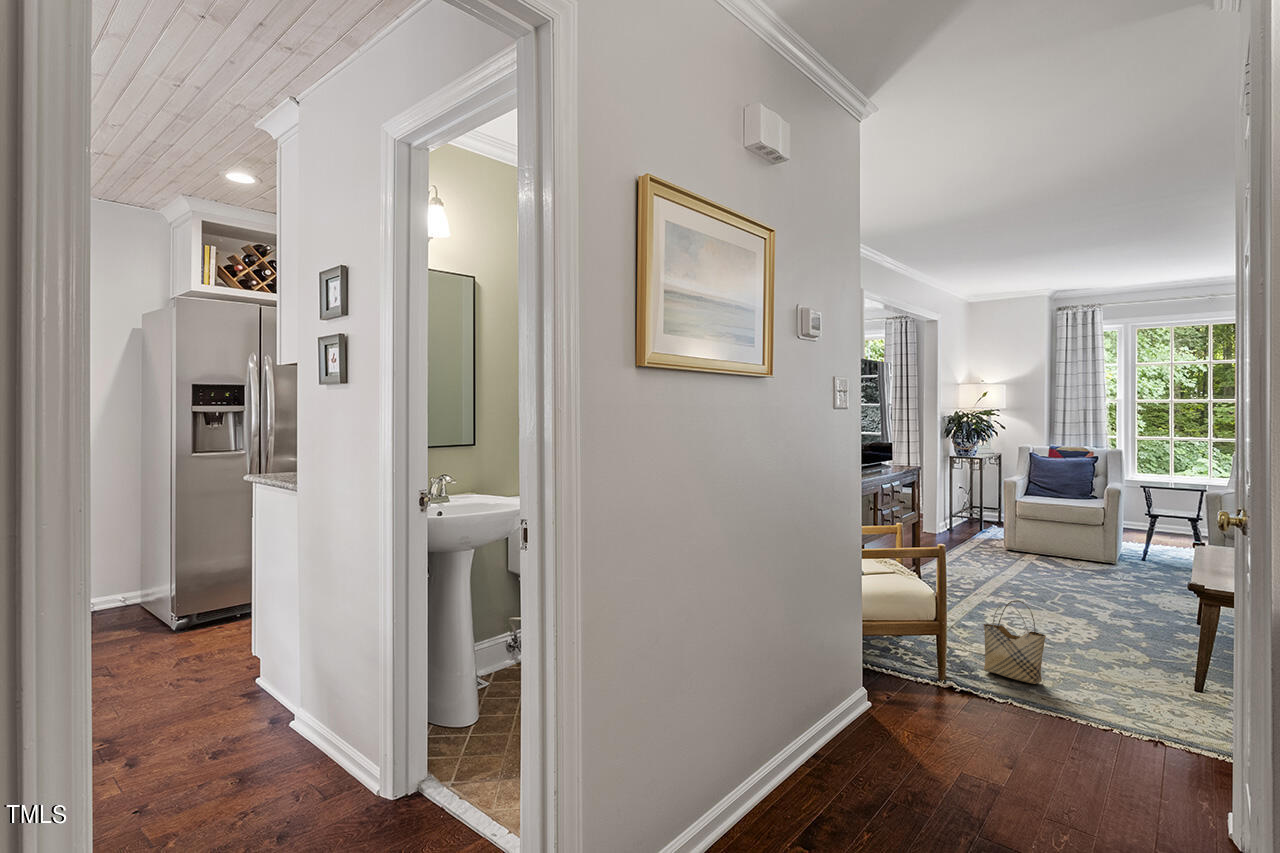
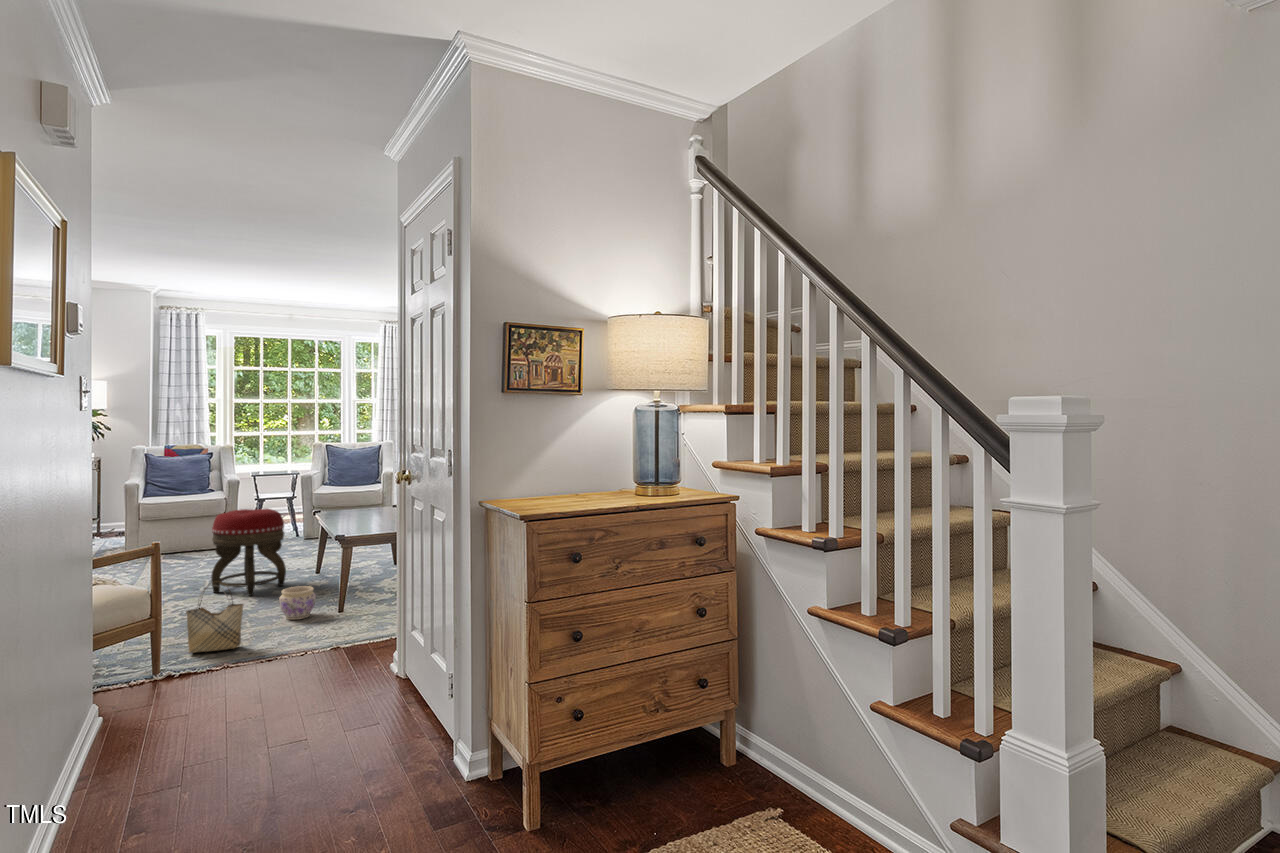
footstool: none [1054,524,1146,627] -> present [211,509,286,596]
planter: none [1109,631,1161,678] -> present [279,586,316,620]

